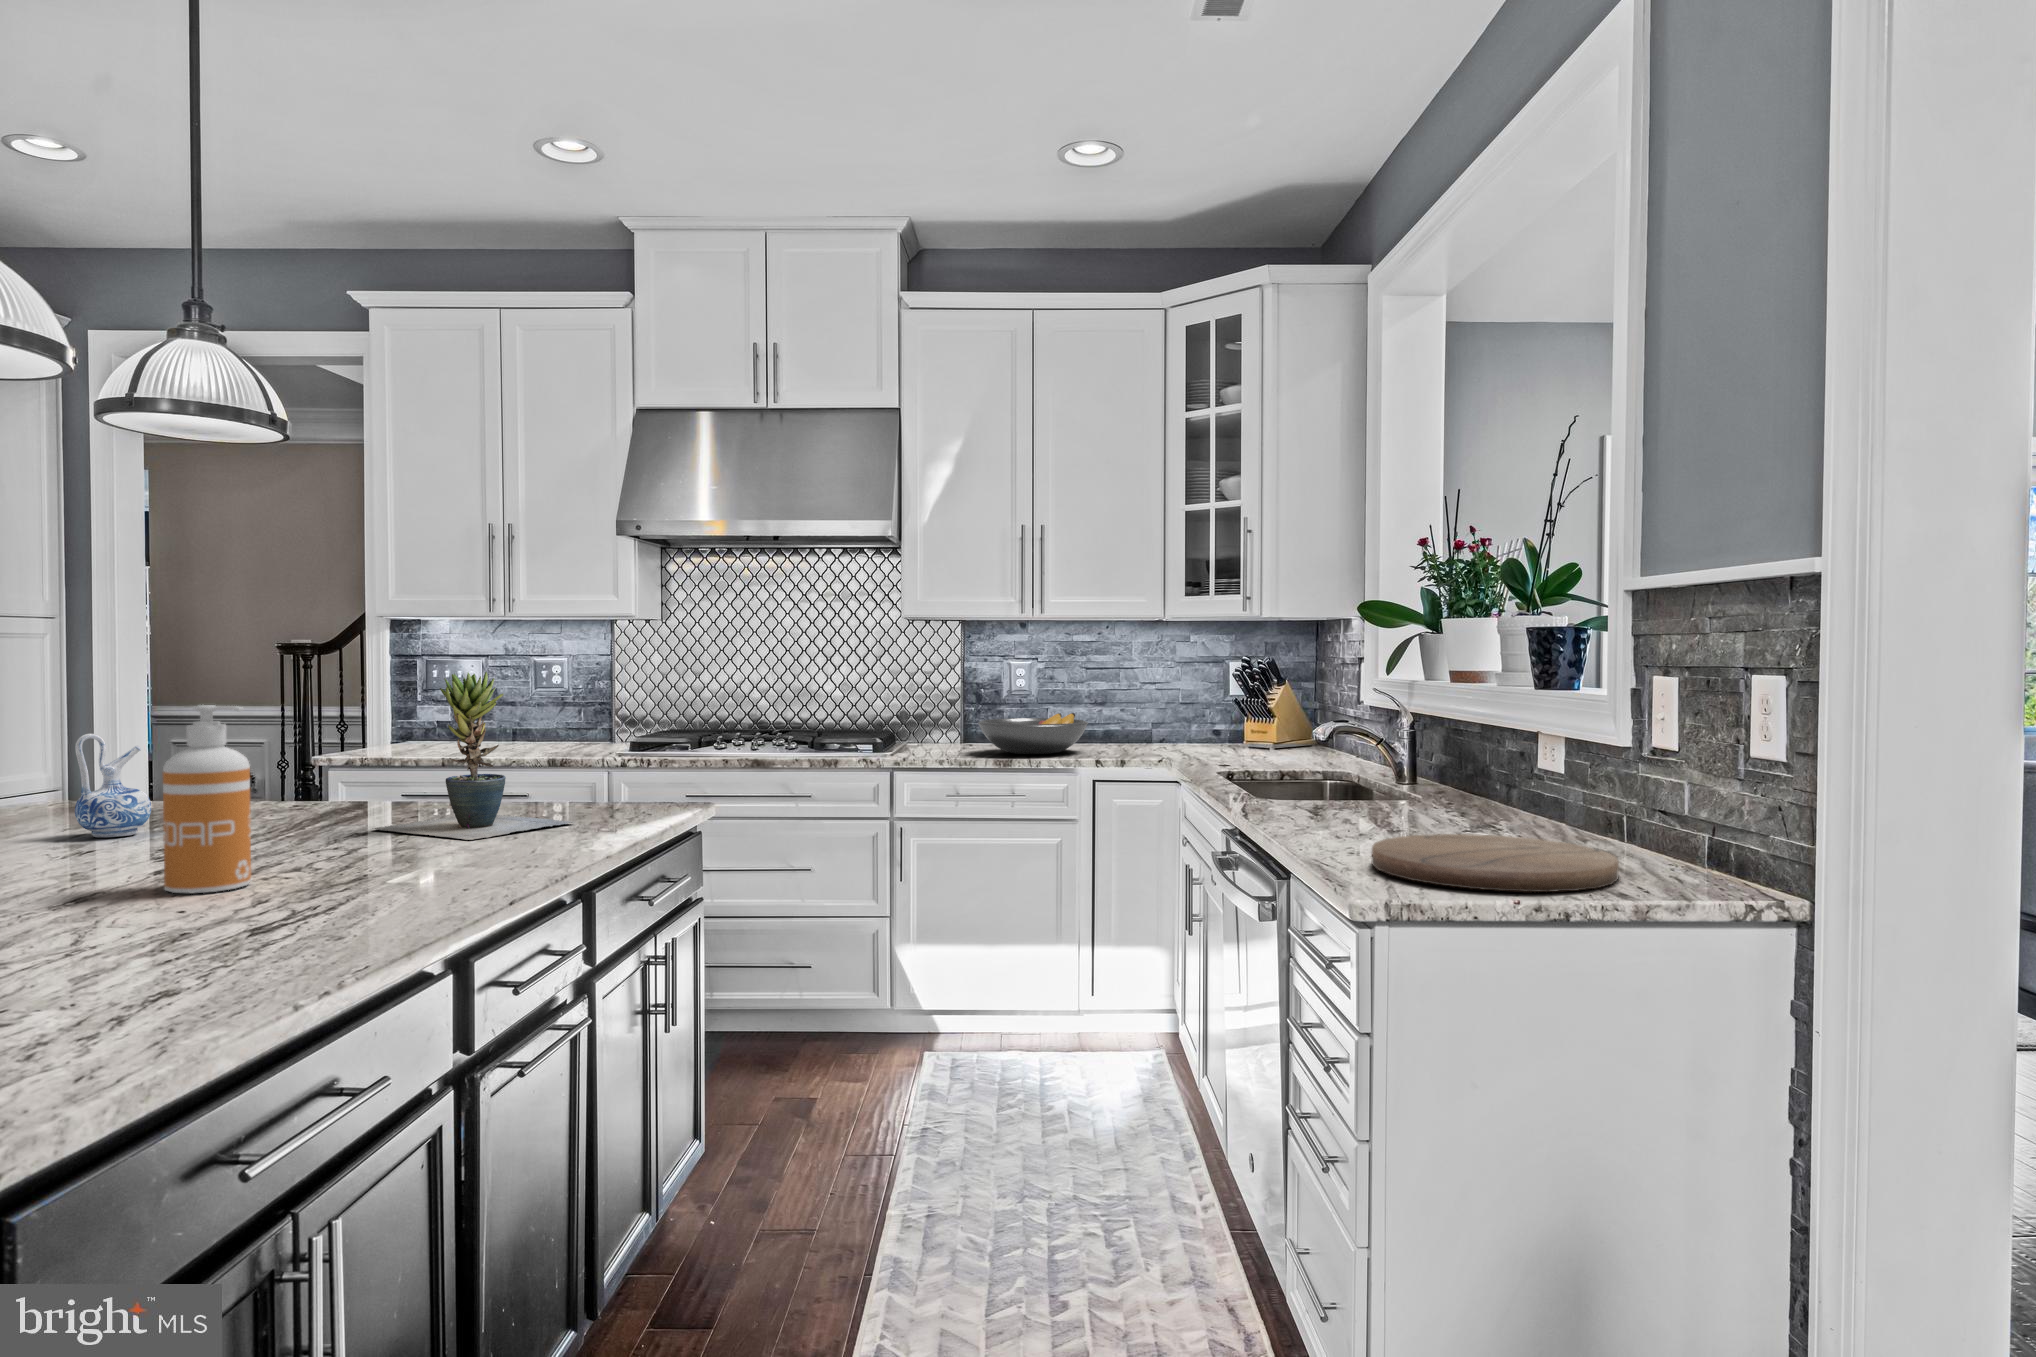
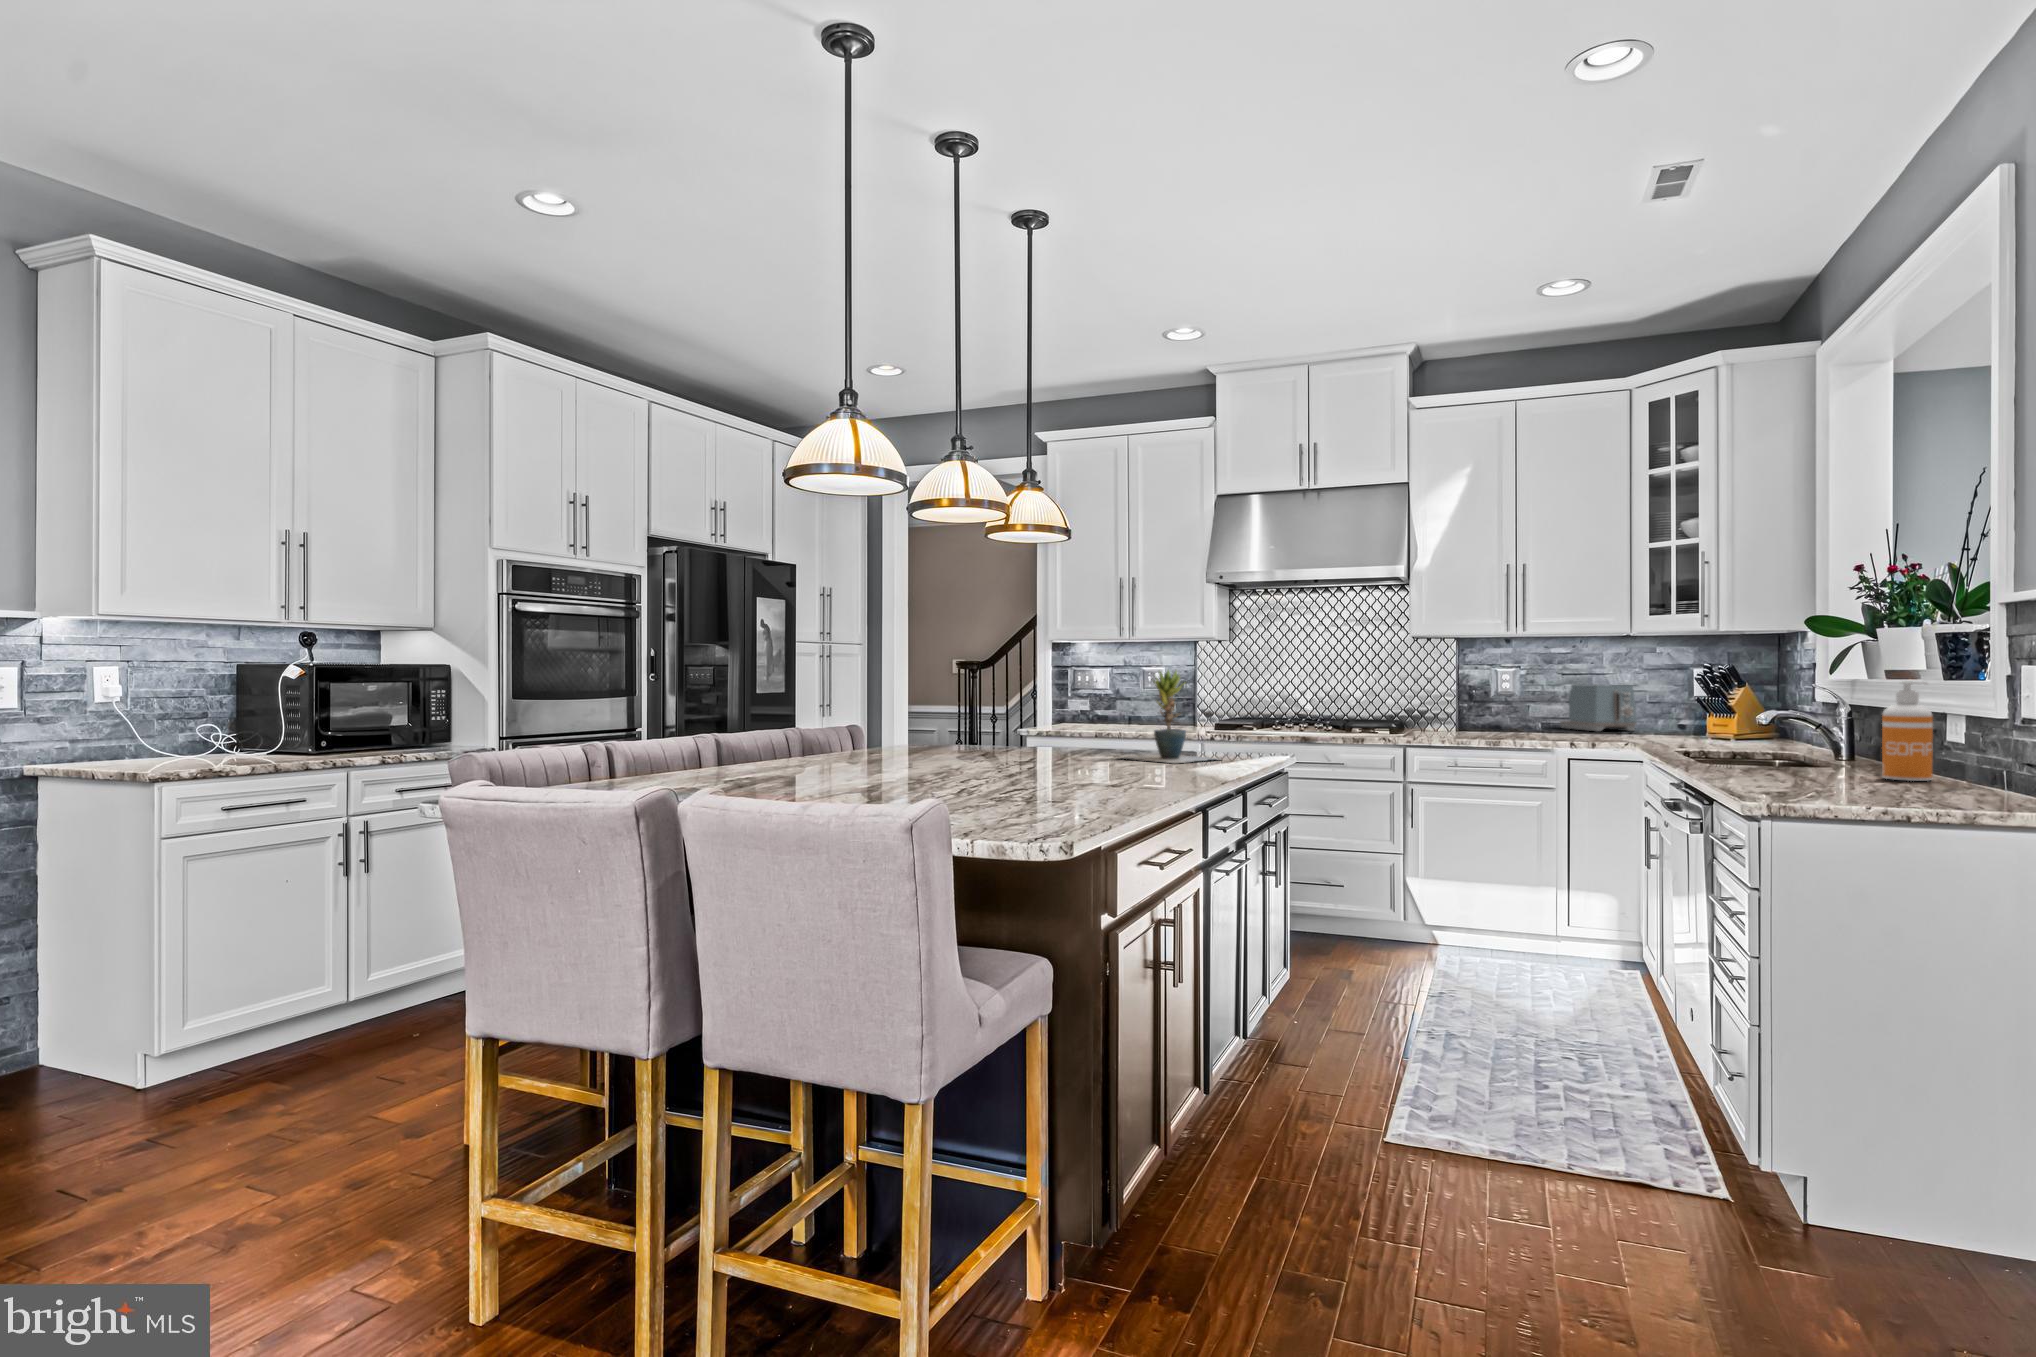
toaster: none [1080,679,1167,740] -> present [1560,684,1637,731]
soap dispenser: present [163,705,251,893] -> present [1882,681,1933,781]
fruit bowl: present [978,713,1088,754] -> none [1474,708,1566,738]
ceramic pitcher: present [75,734,151,837] -> none [973,702,1005,756]
cutting board: present [1372,834,1619,892] -> none [1772,777,1966,805]

